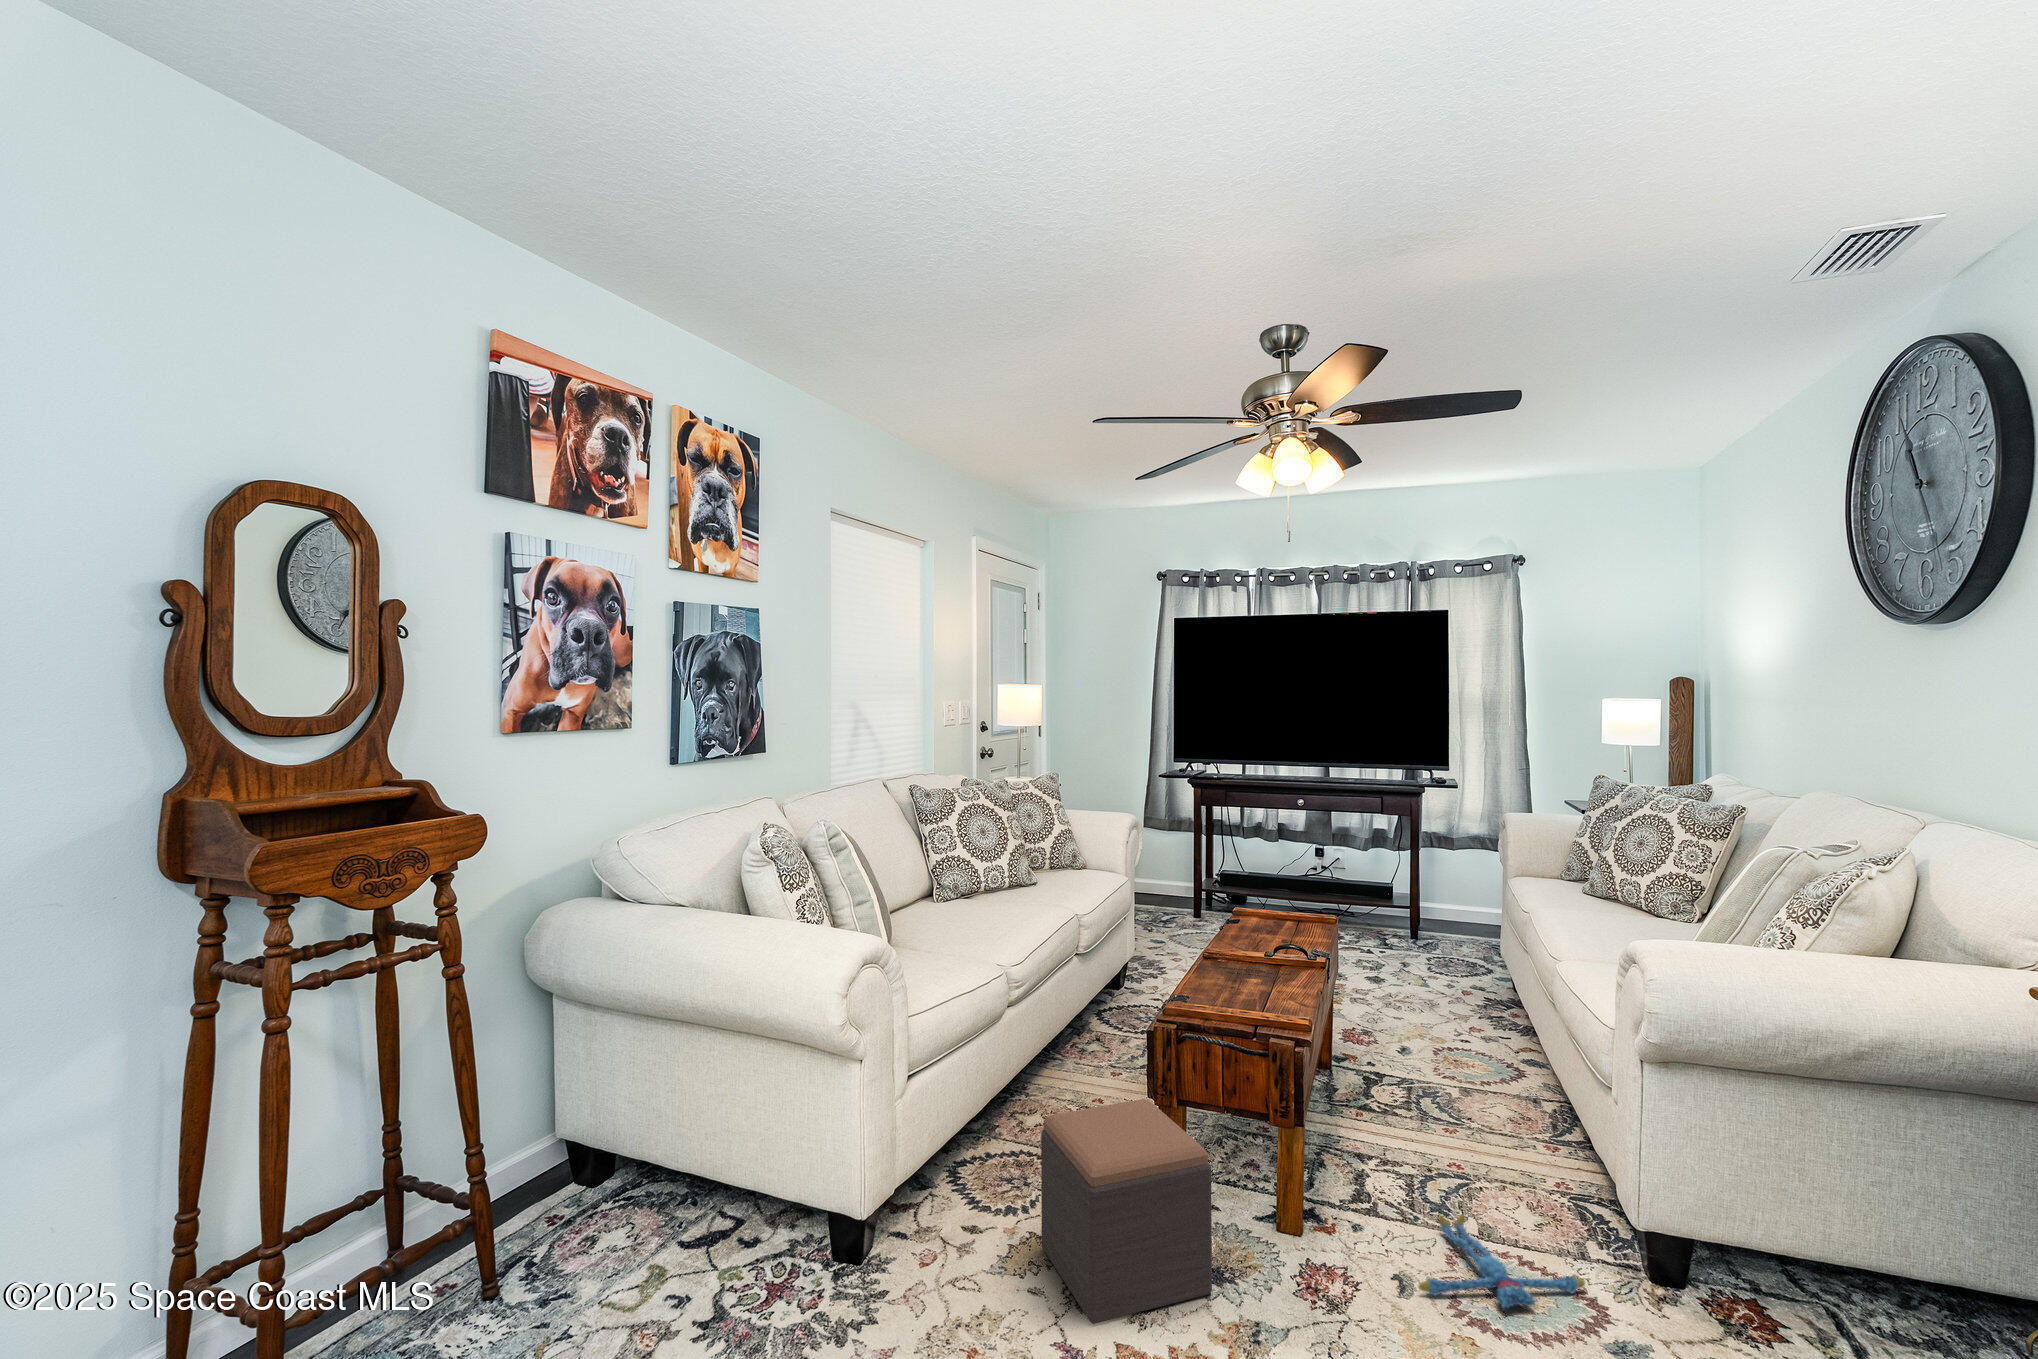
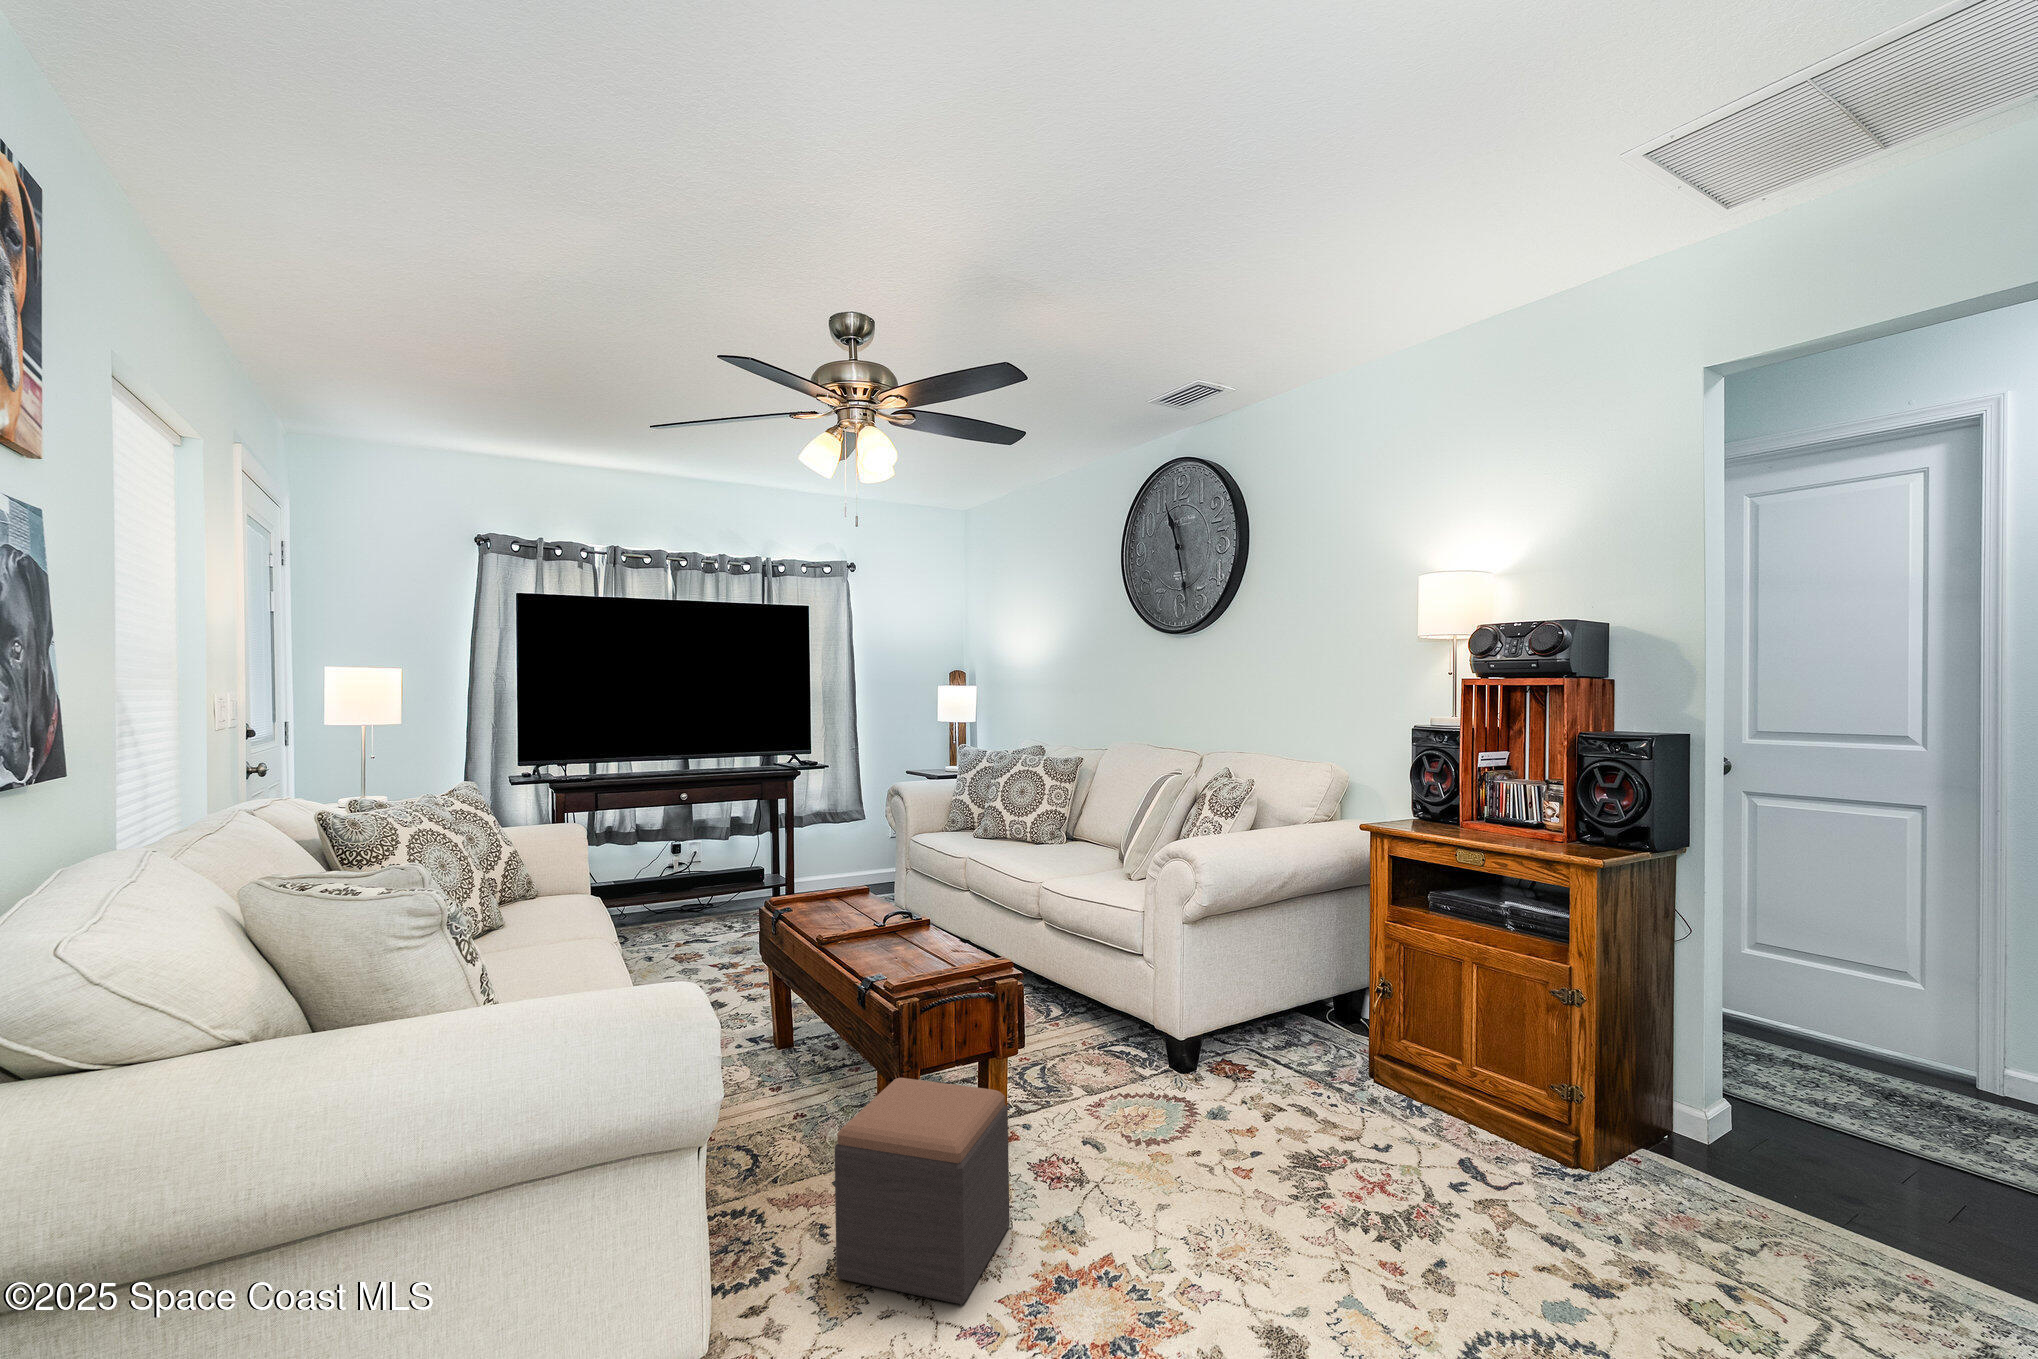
plush toy: present [1418,1215,1585,1308] -> none [1076,1084,1180,1145]

